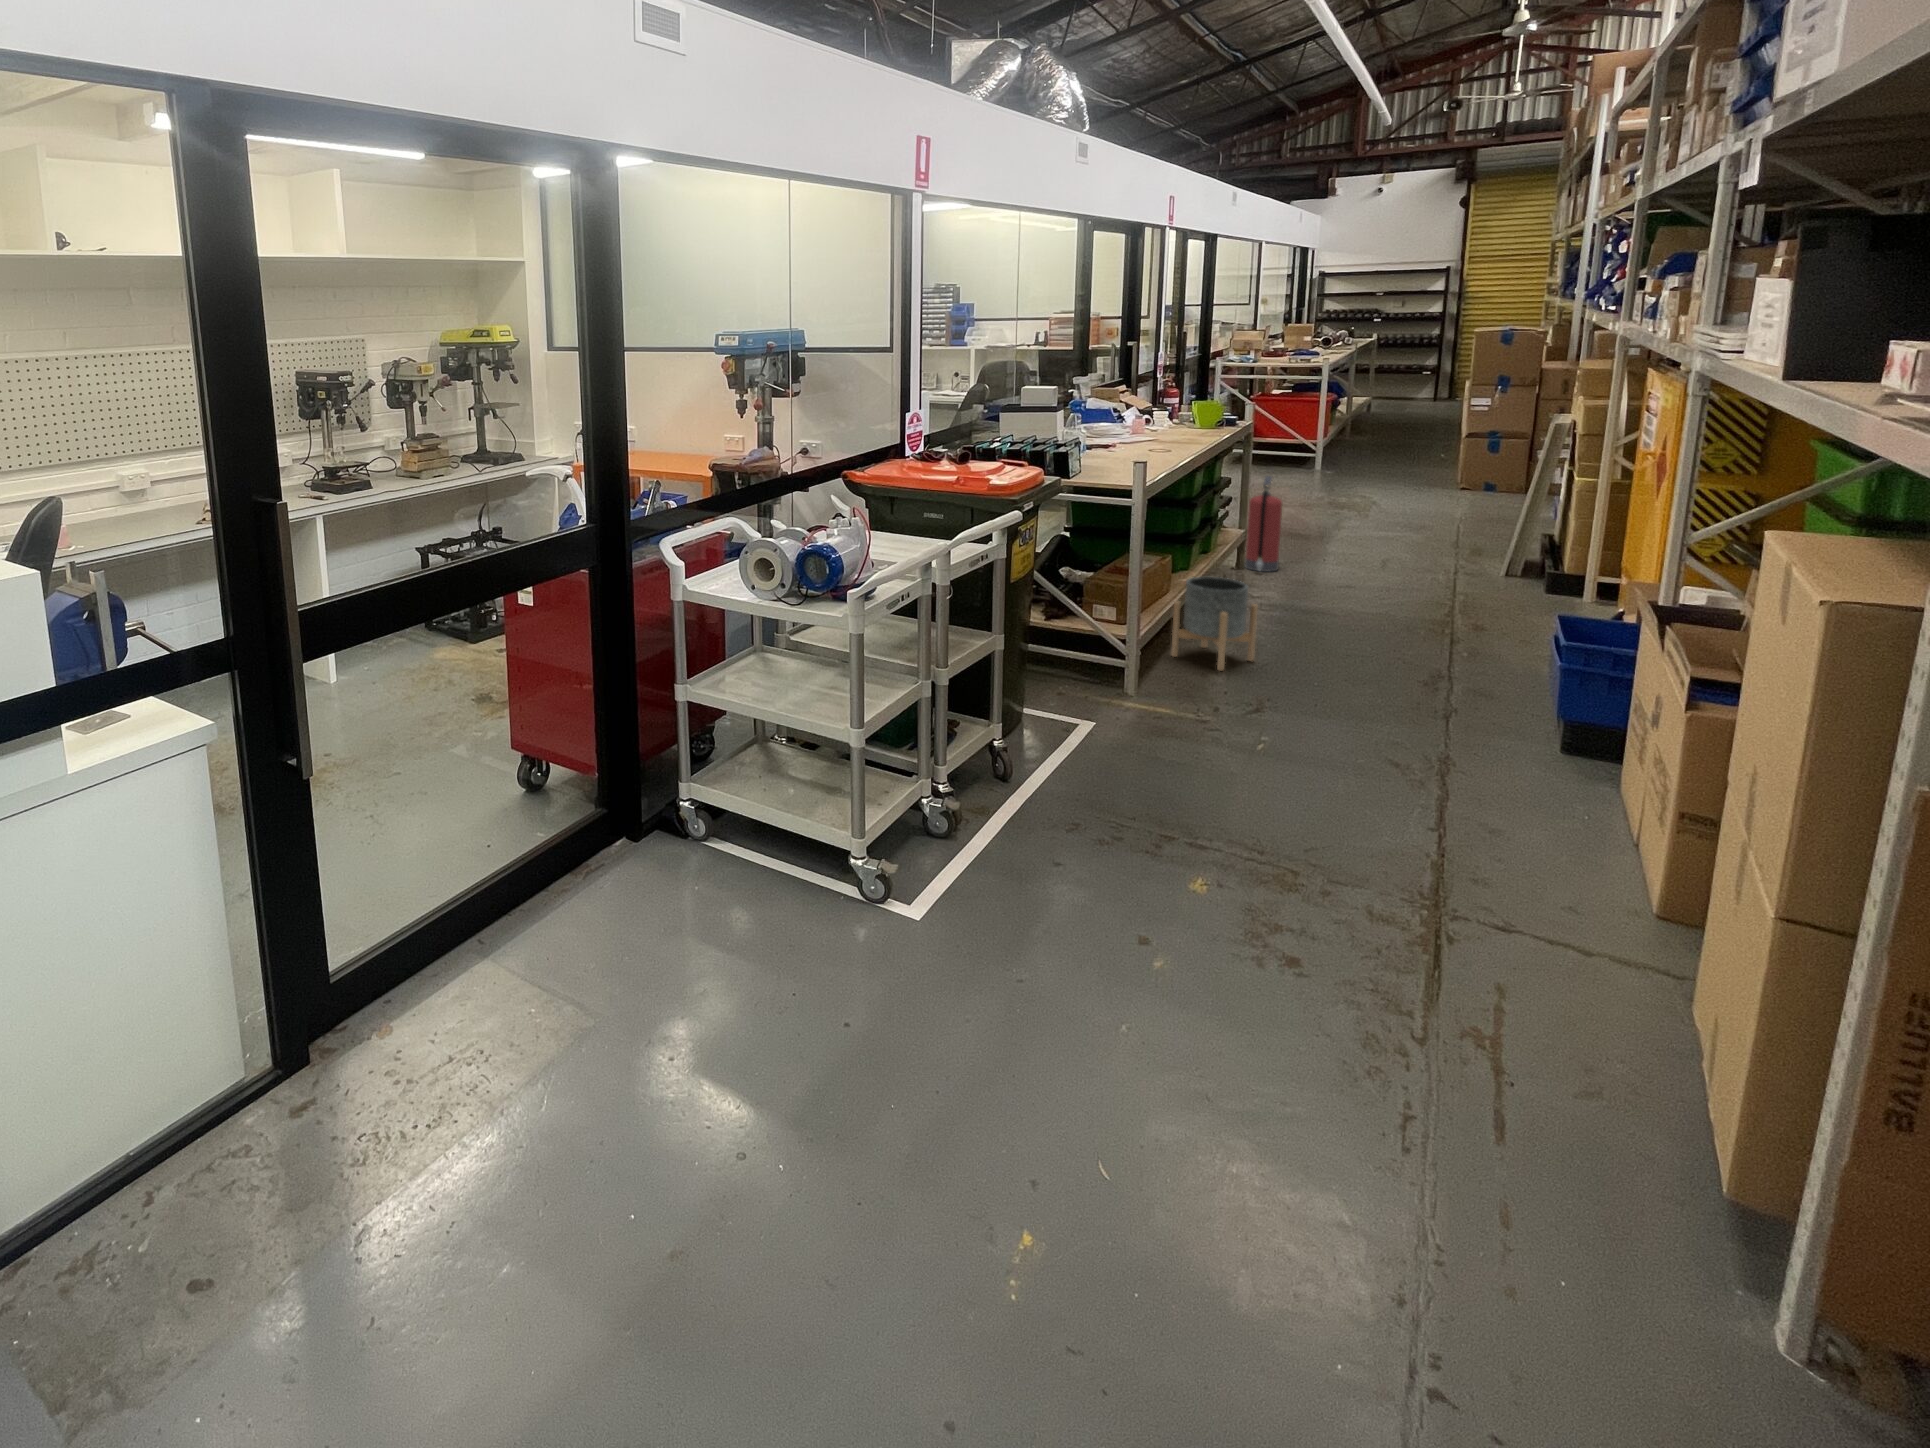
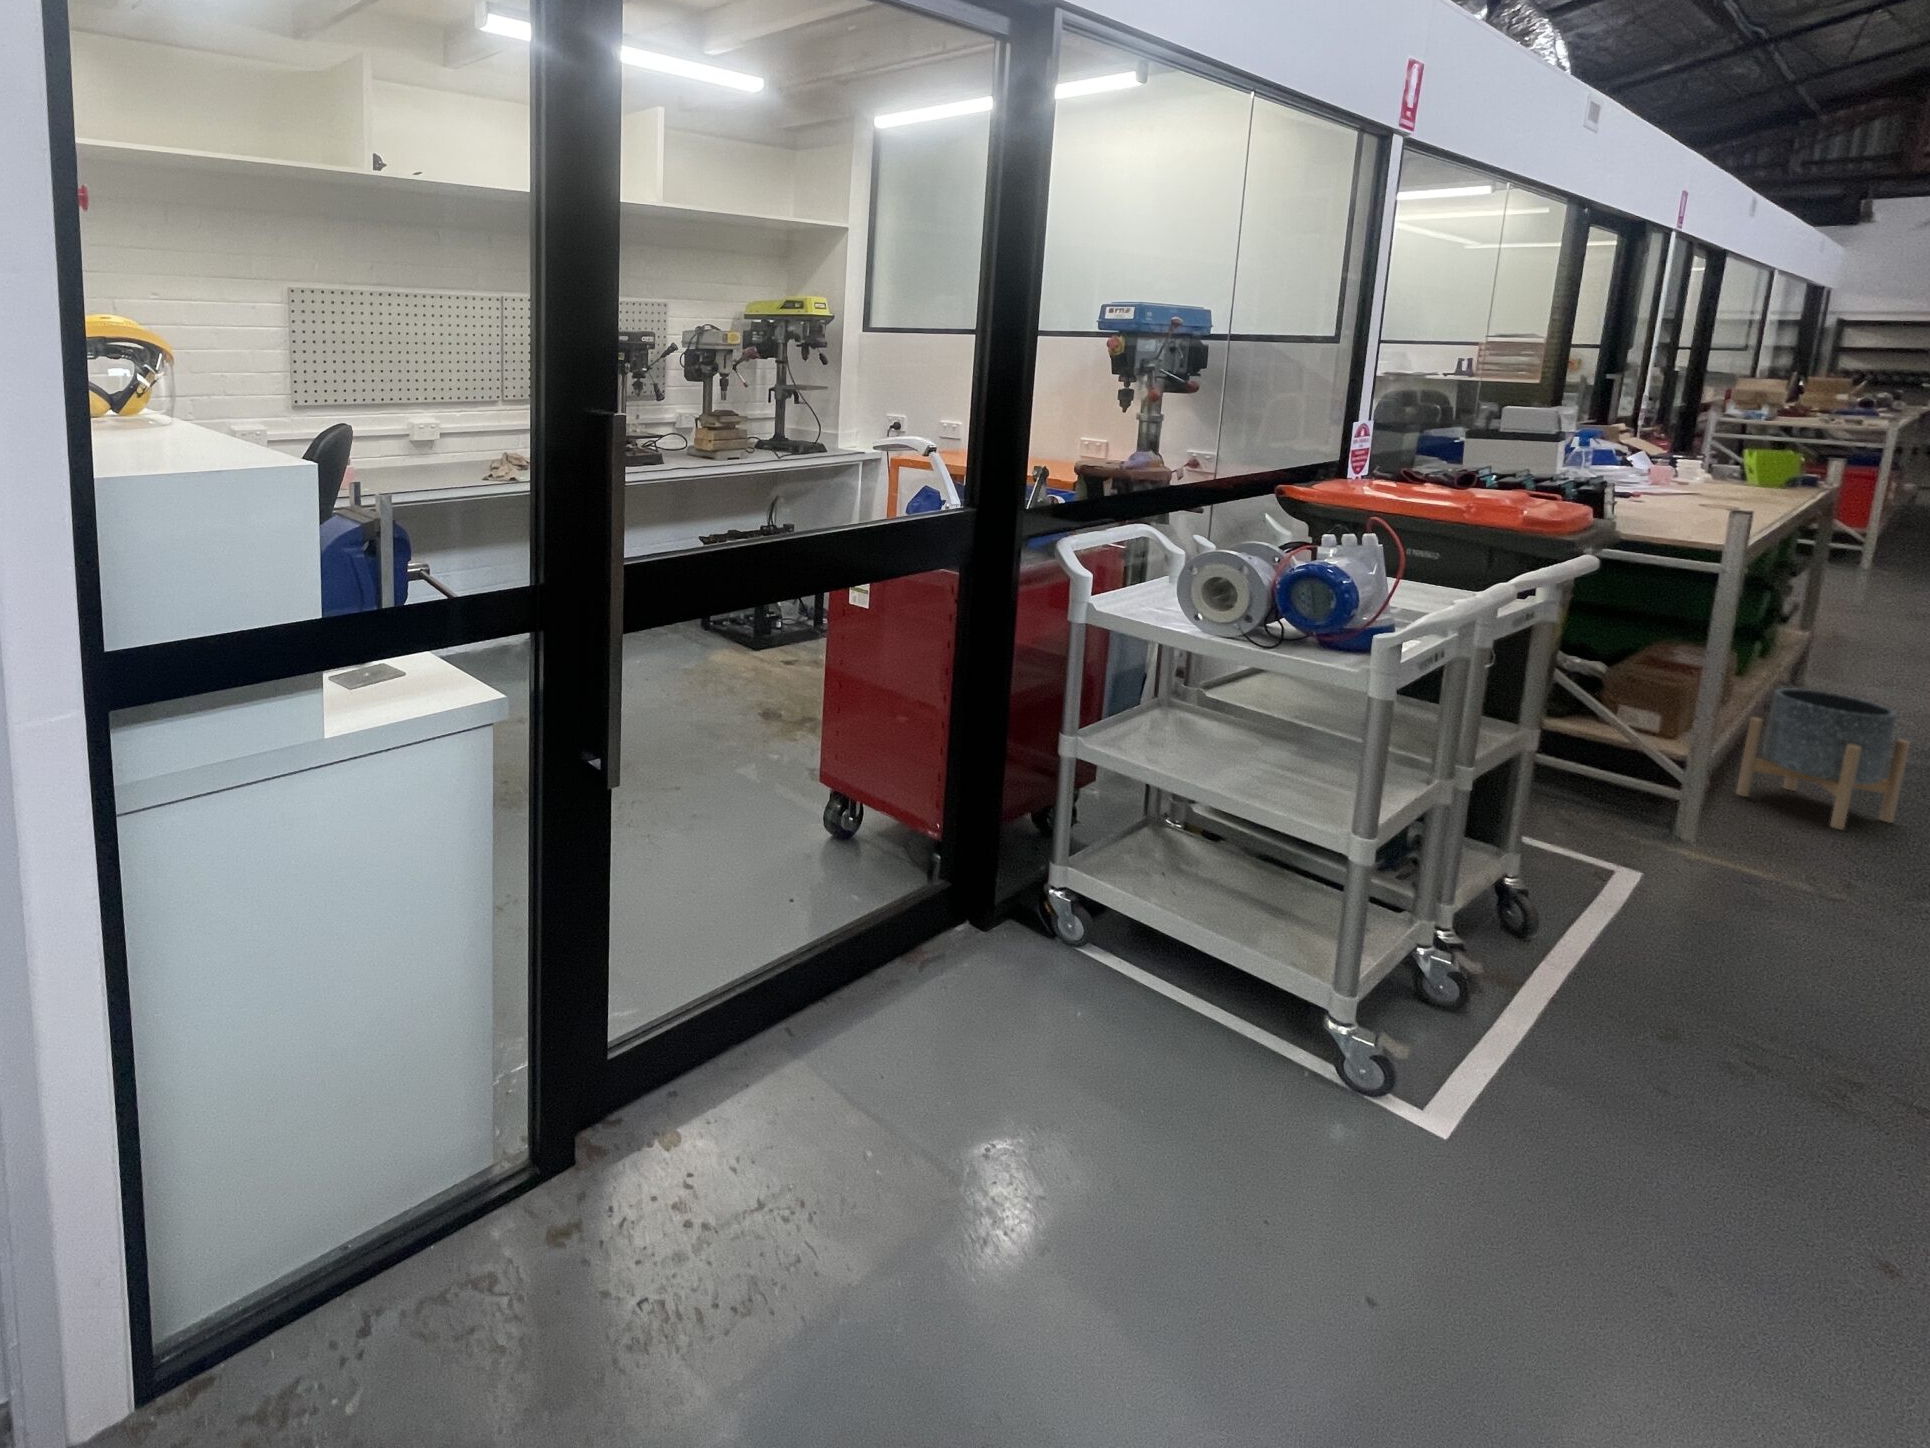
fire extinguisher: present [1245,476,1282,572] -> none [1804,561,1885,695]

